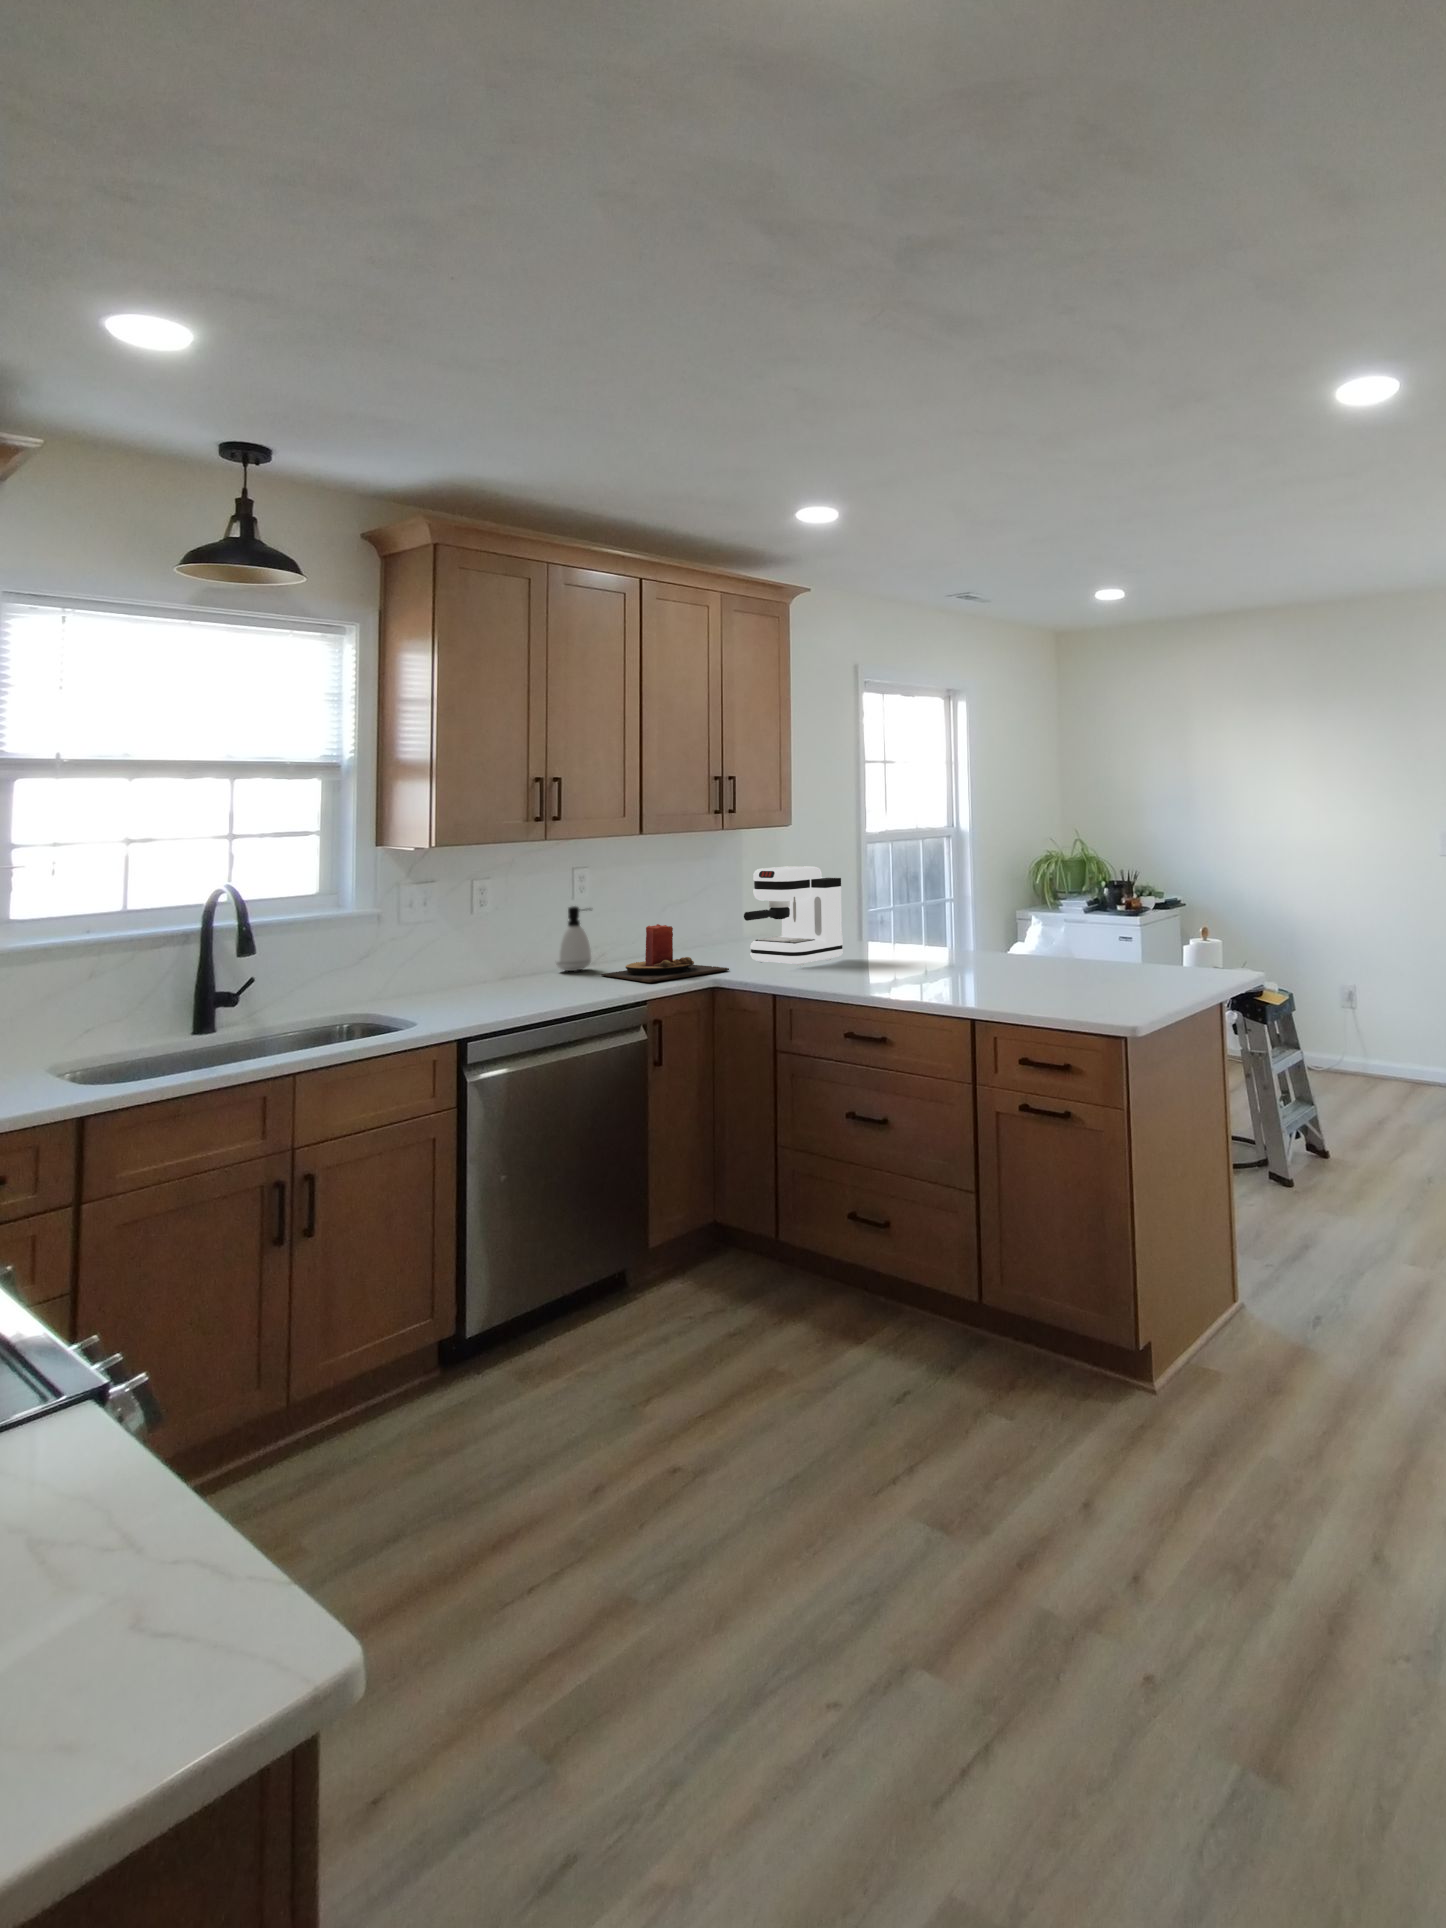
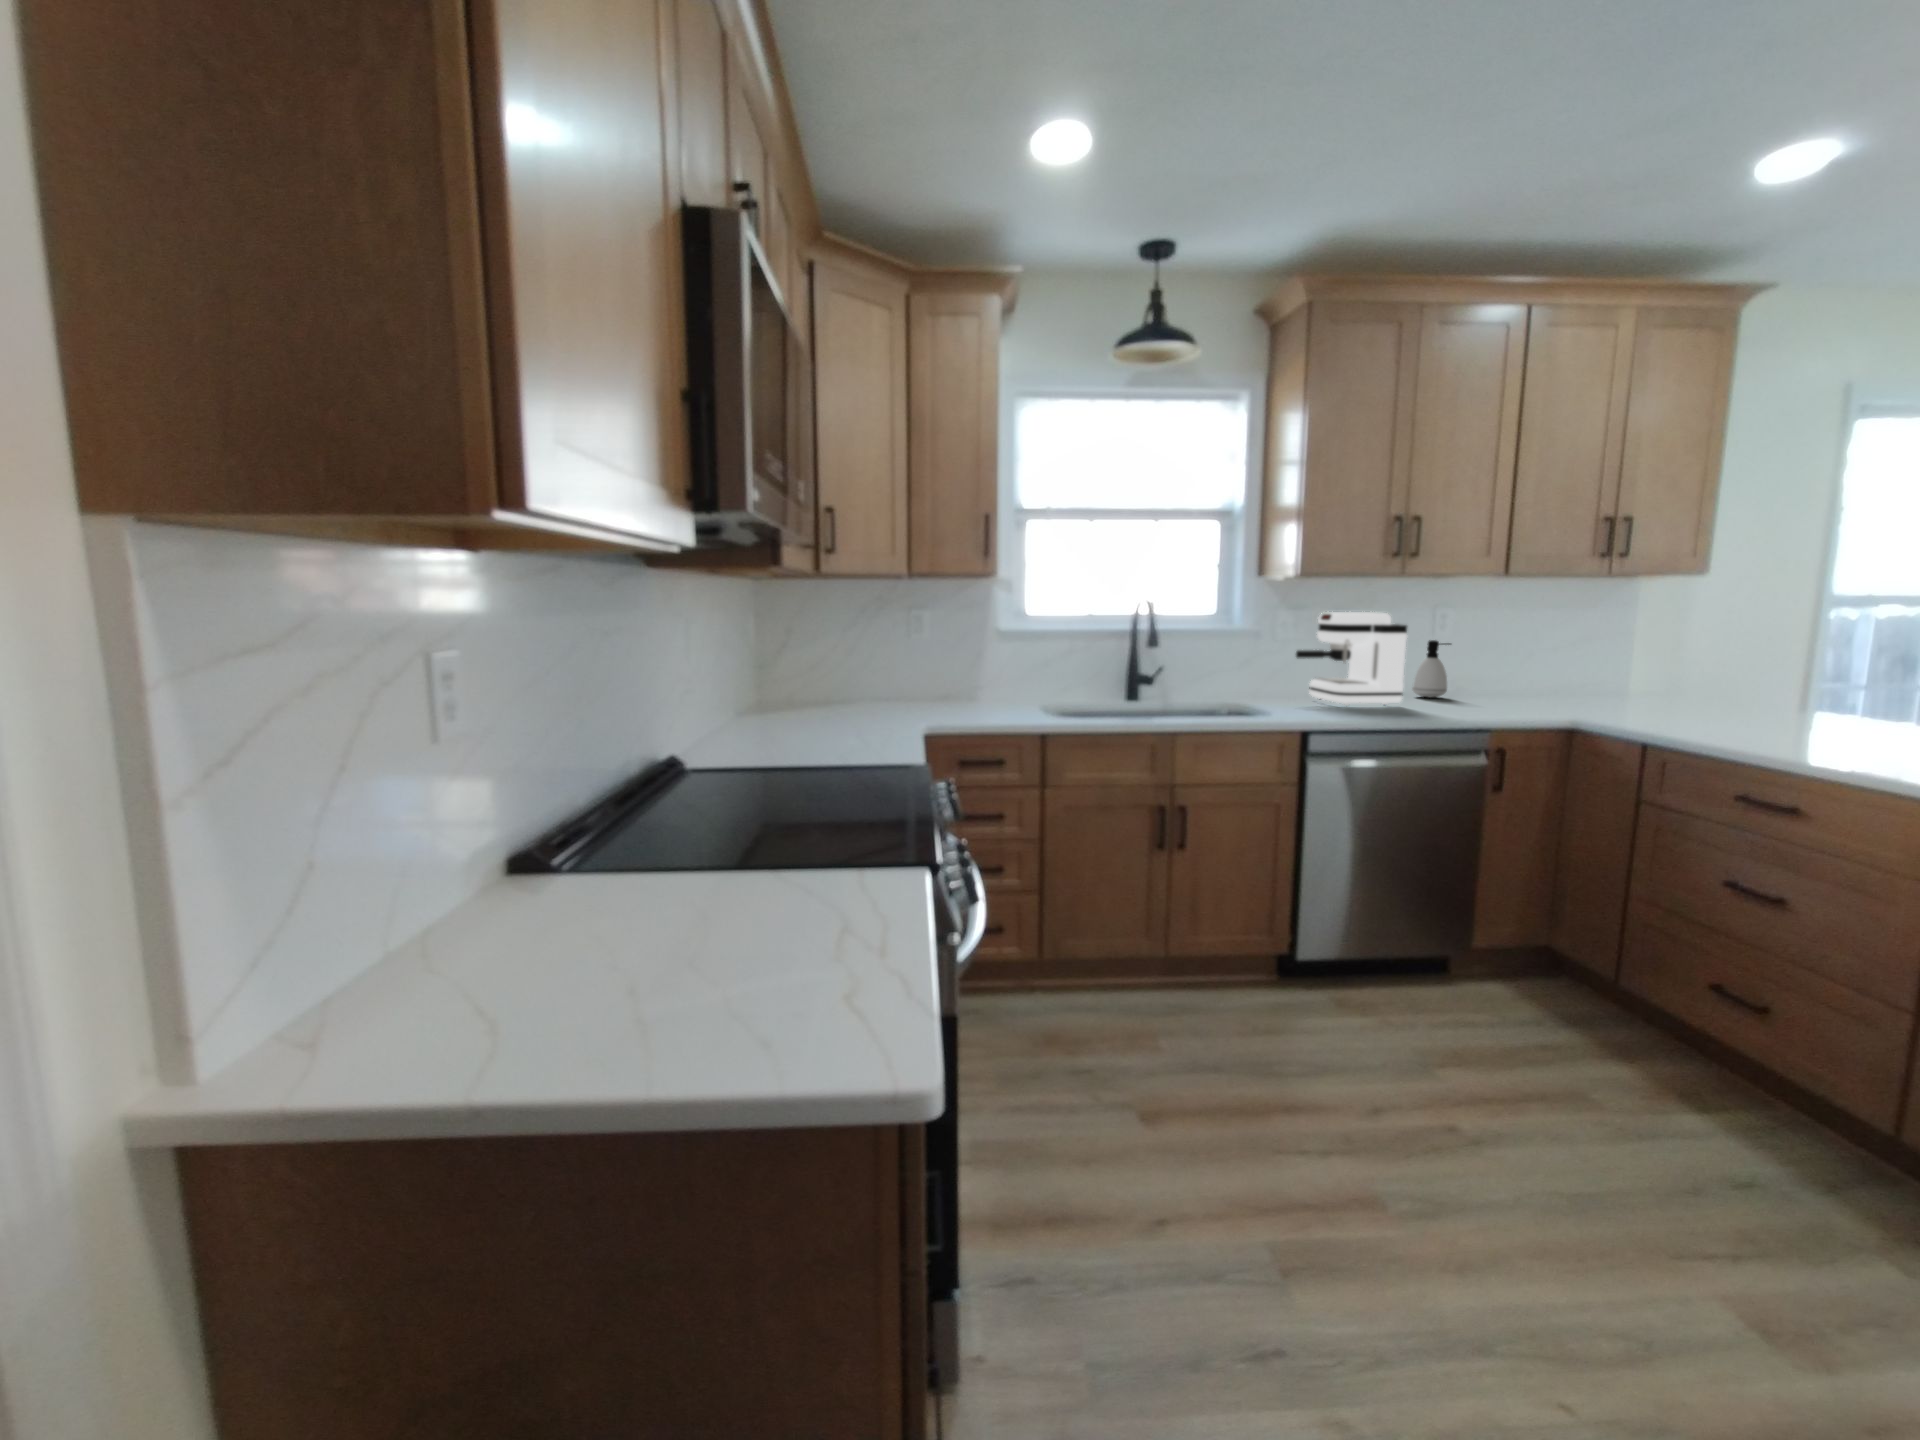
coffee maker: present [744,866,843,965] -> present [1296,612,1407,705]
candle: present [602,924,729,982] -> none [1453,661,1597,714]

